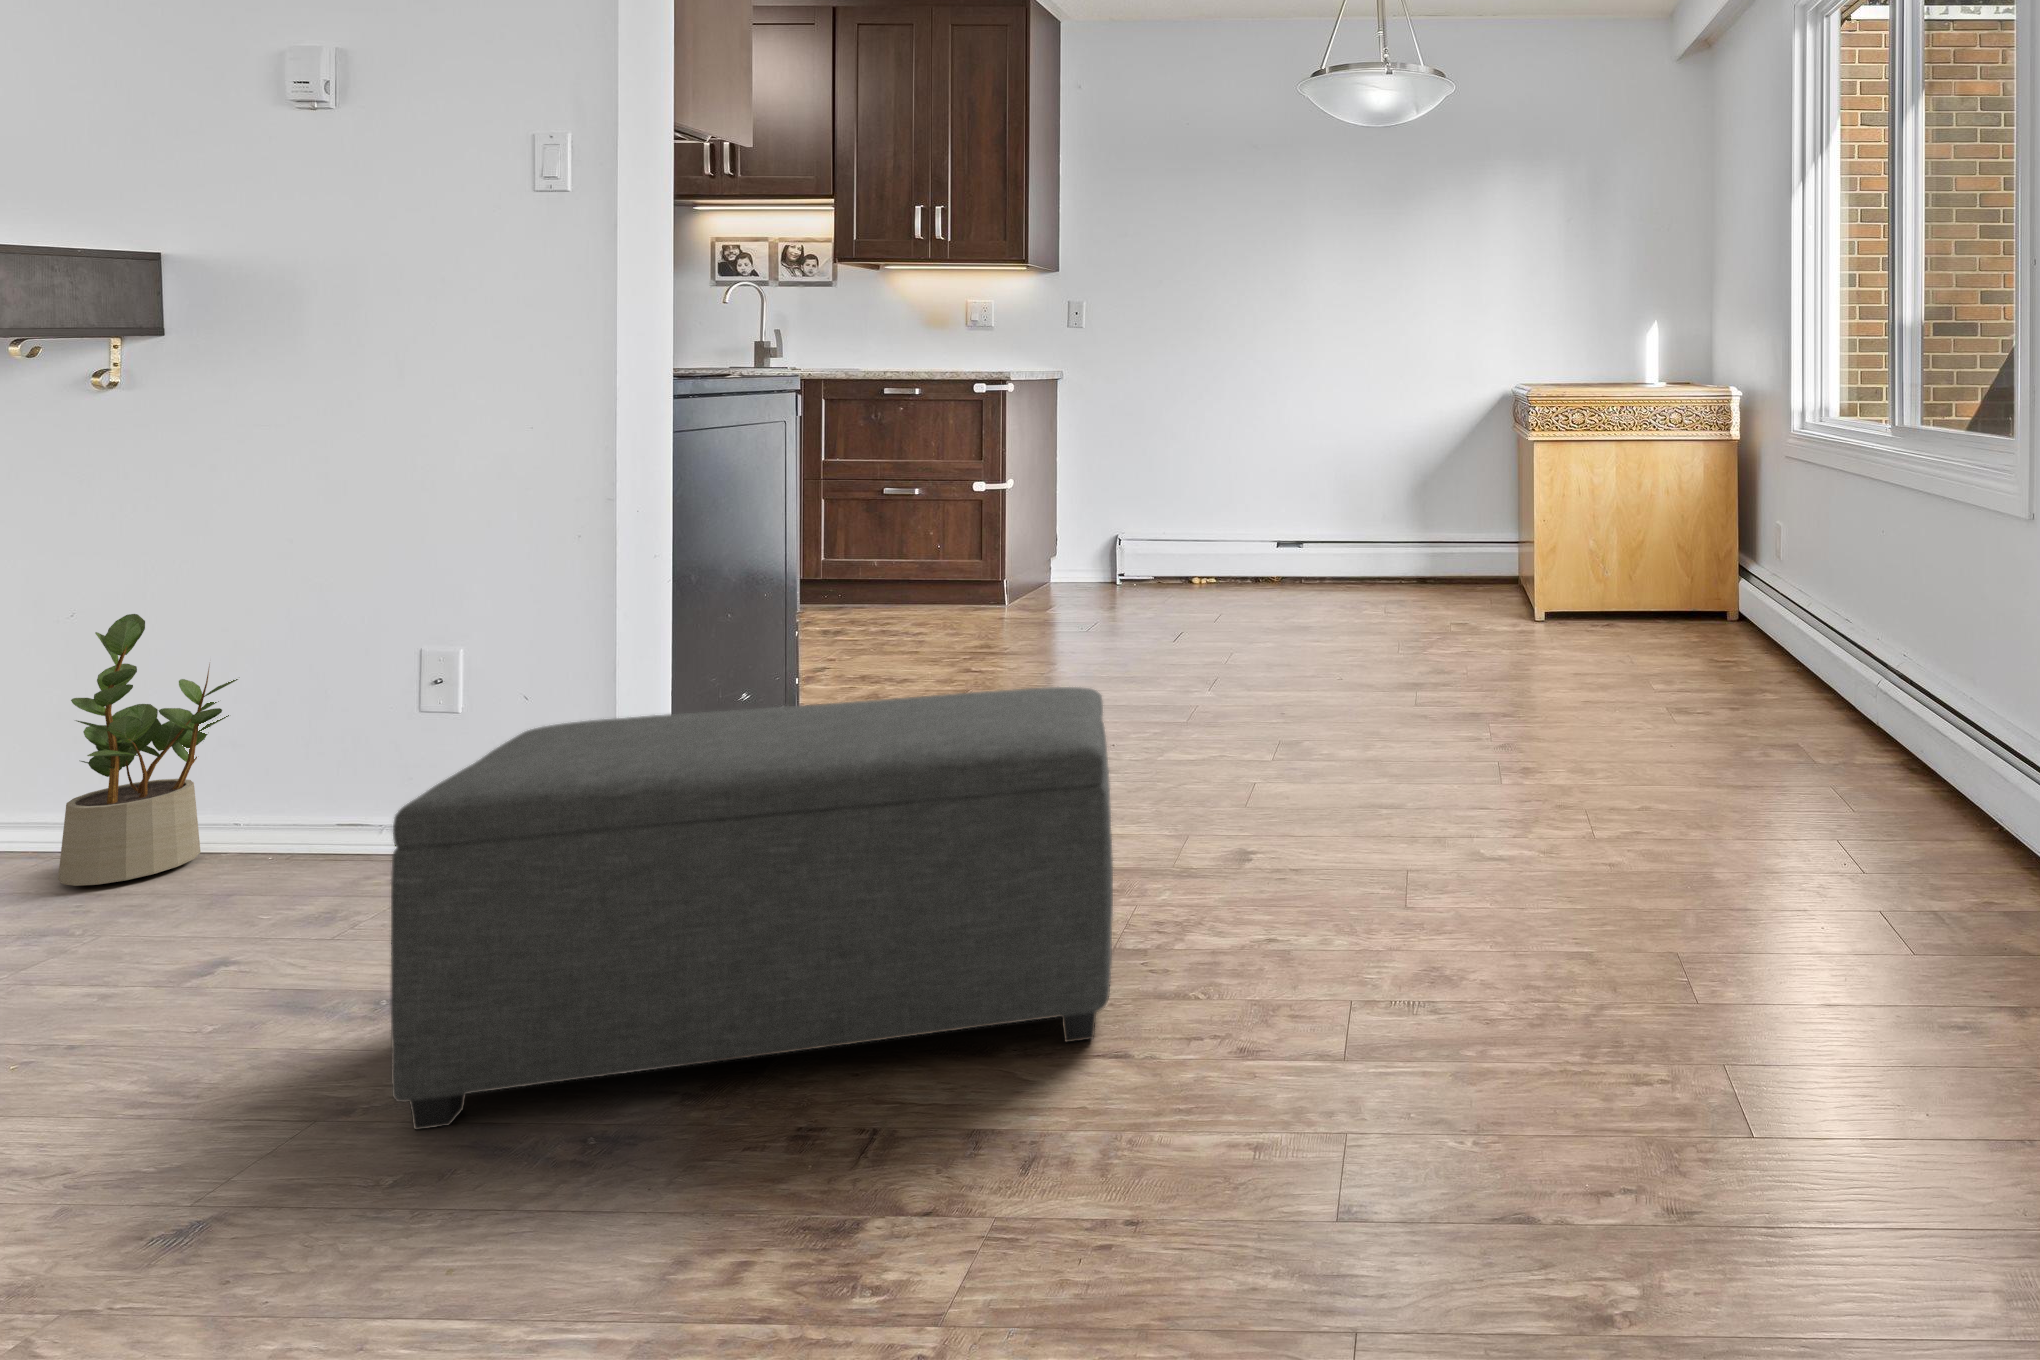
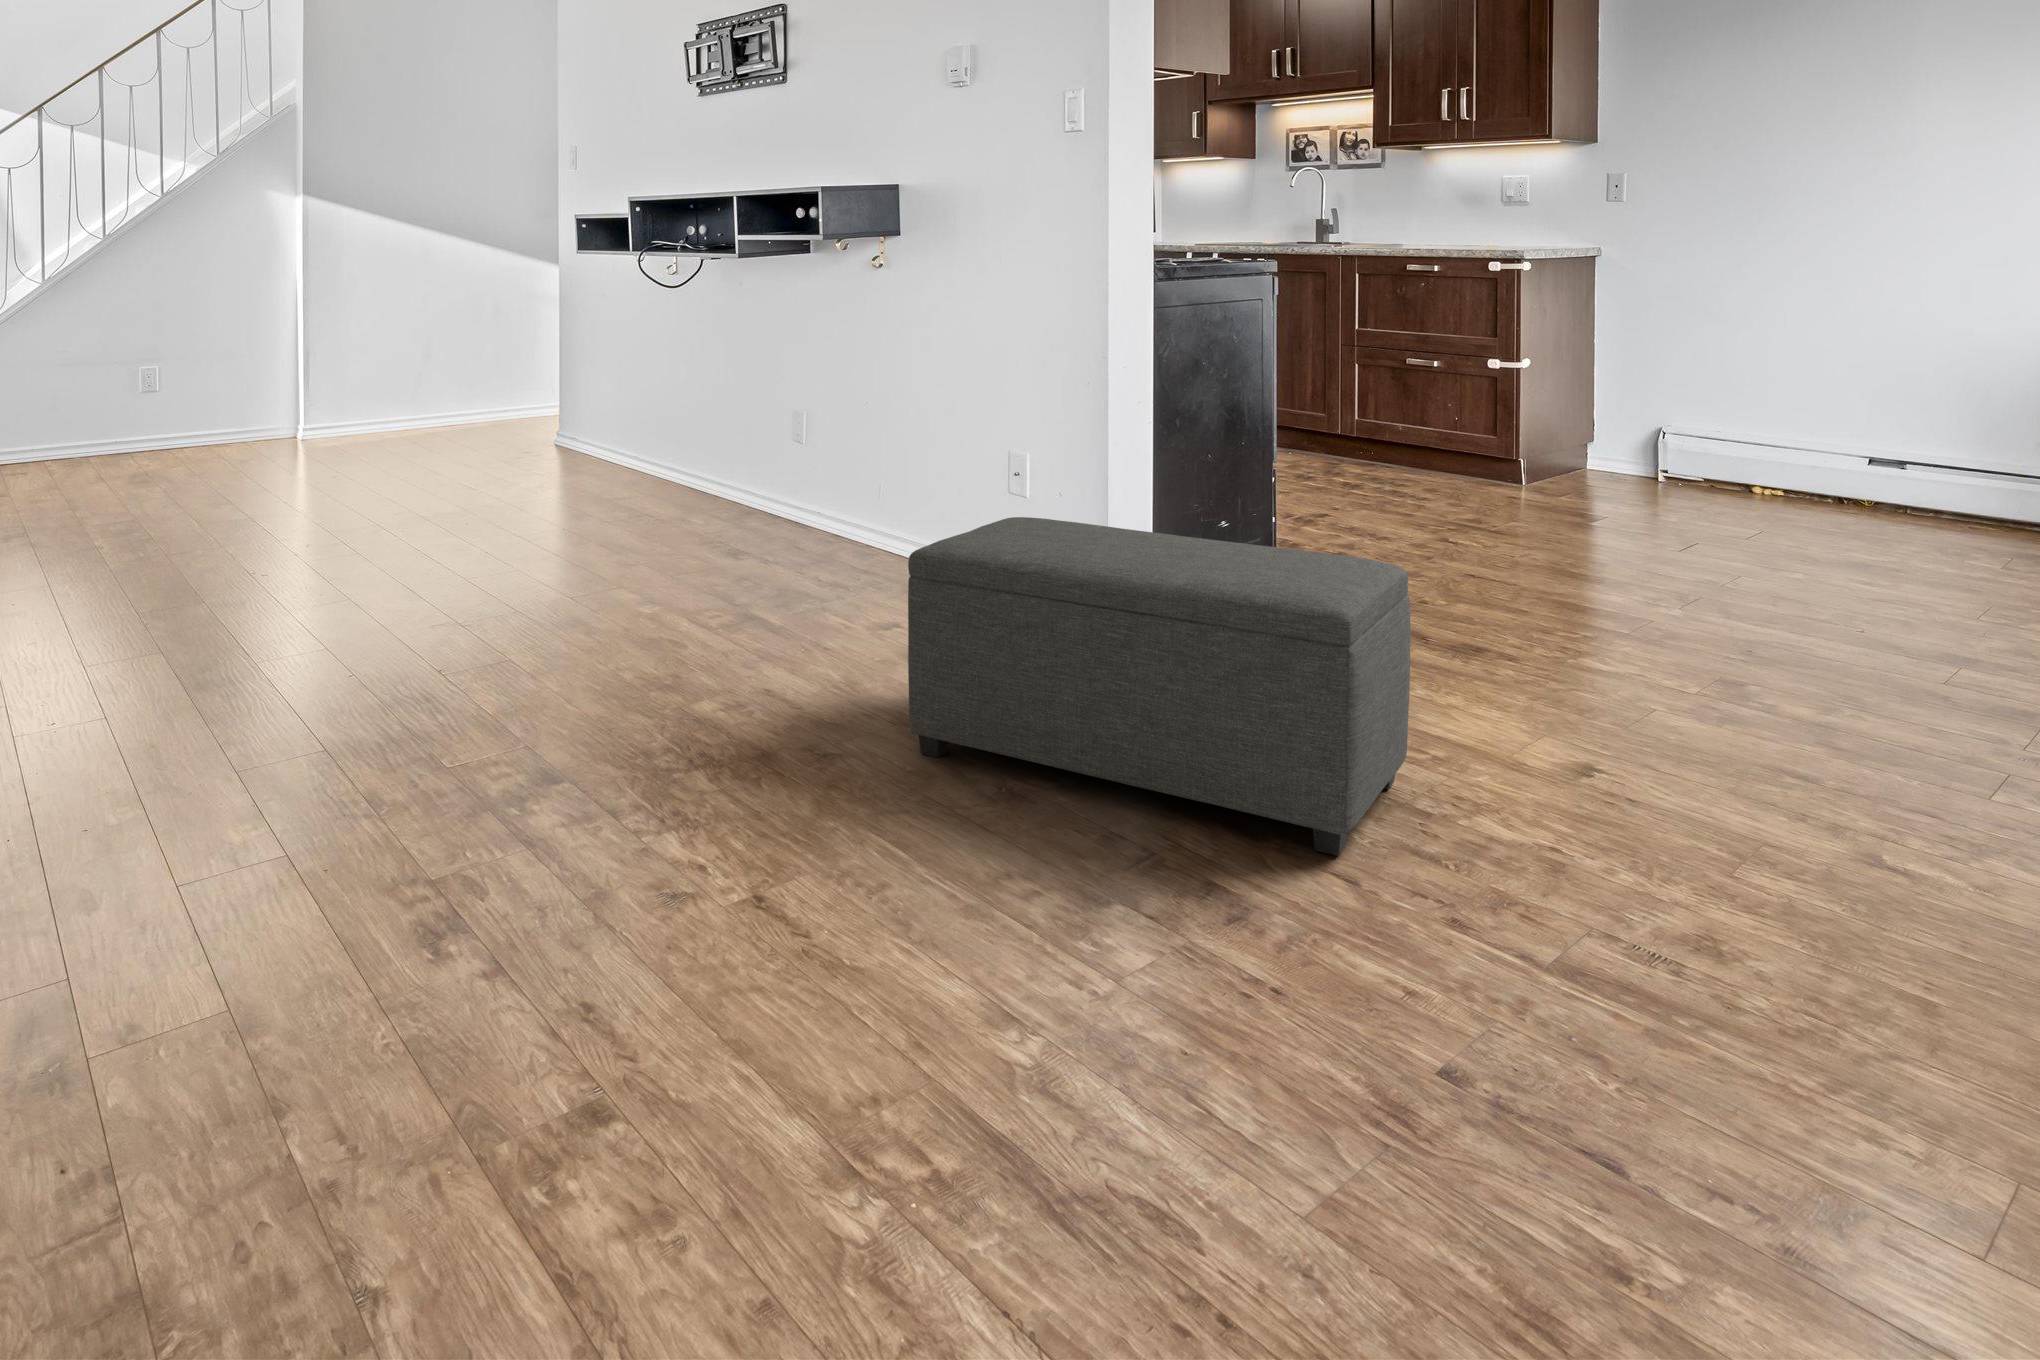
potted plant: present [58,614,238,886] -> none [838,407,919,569]

